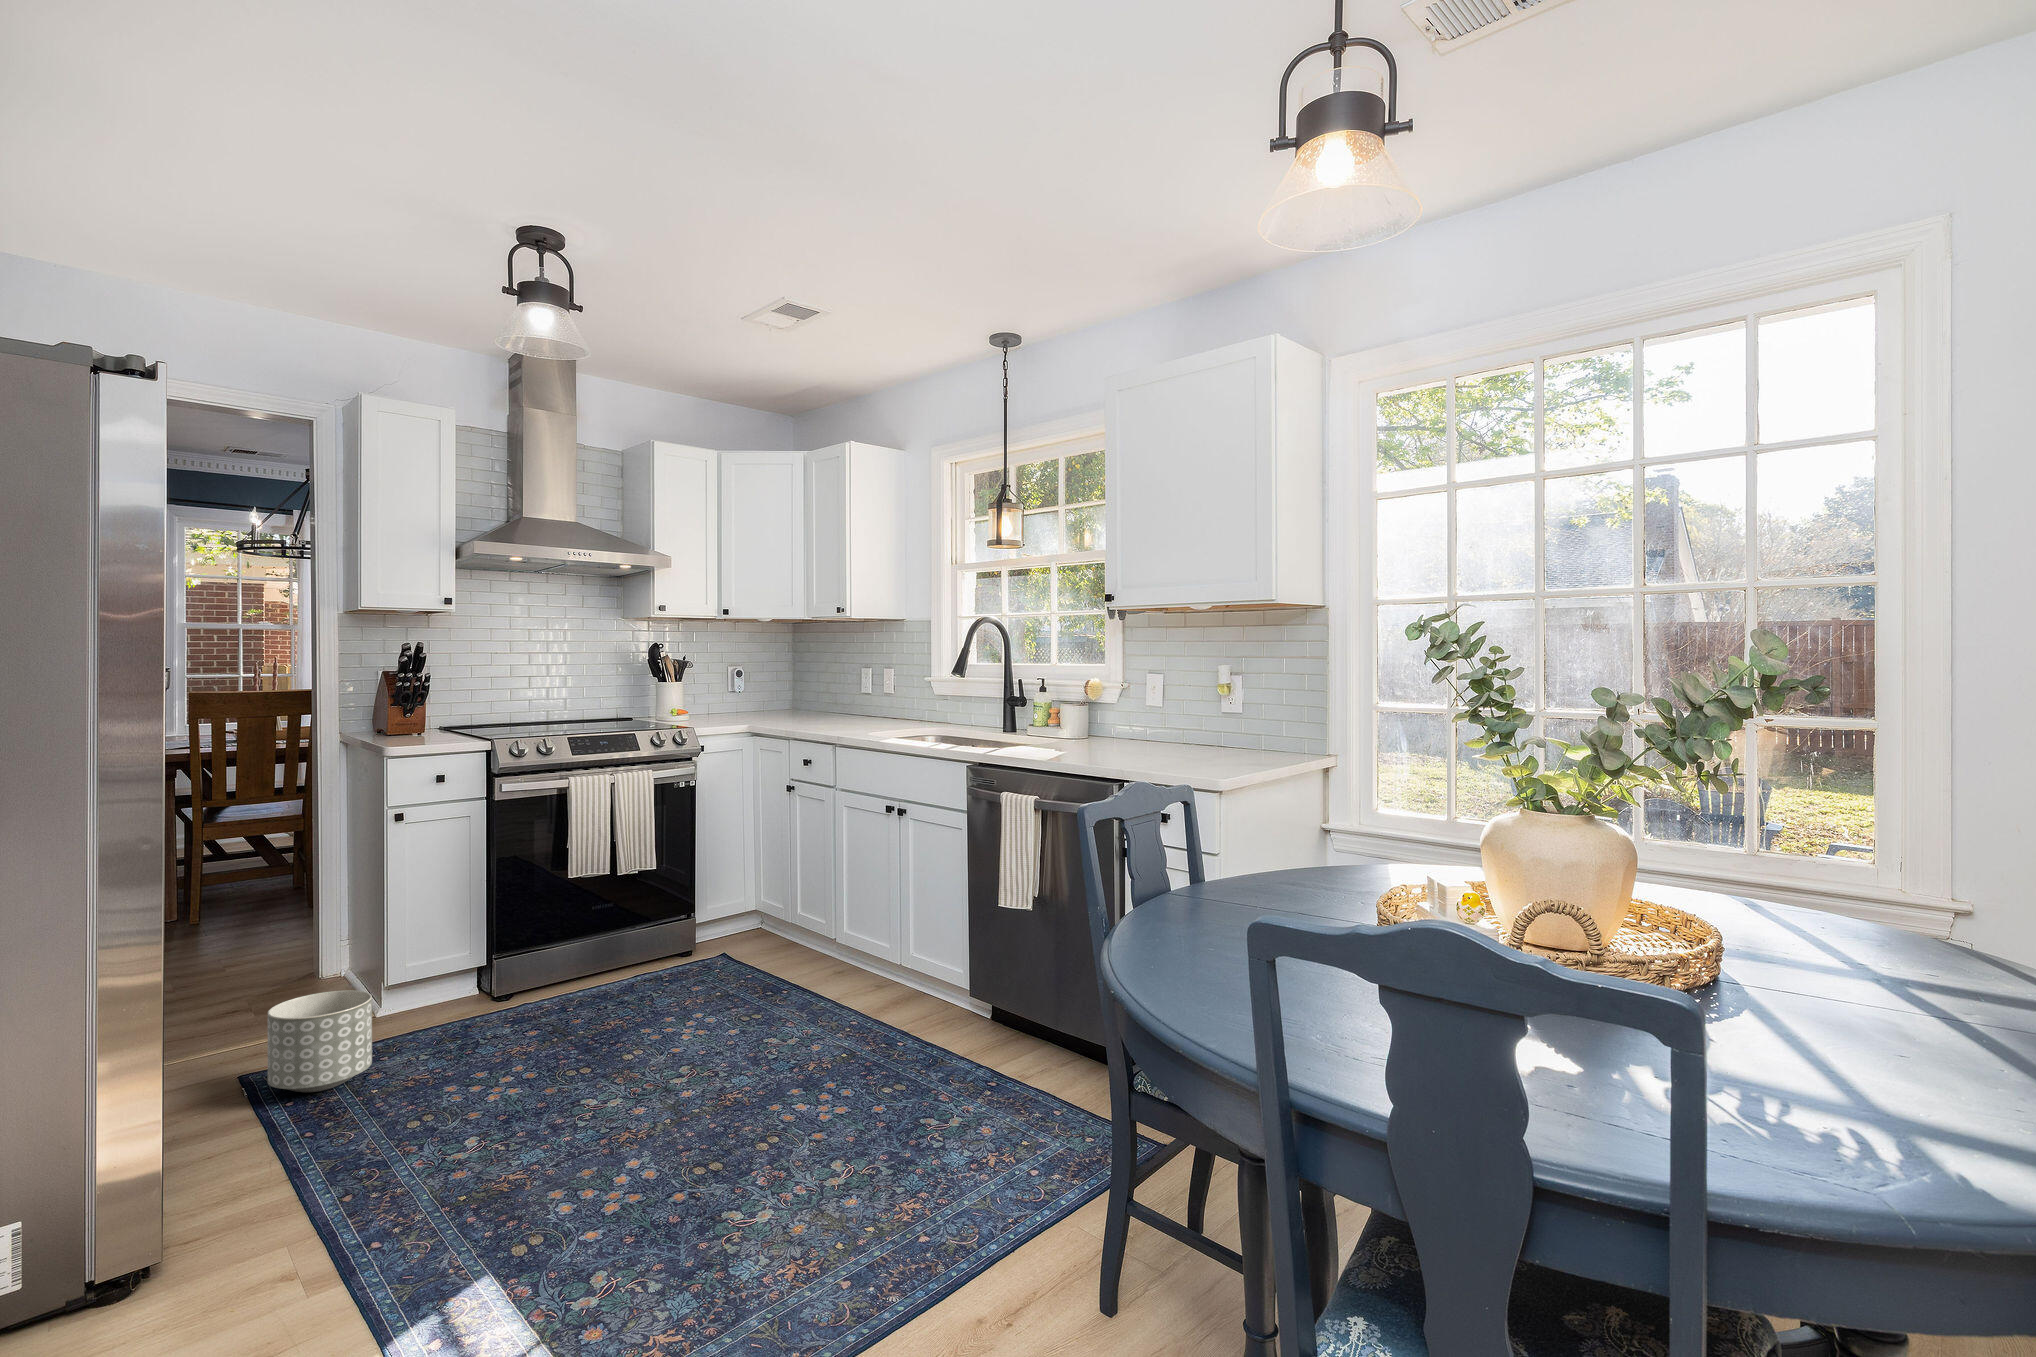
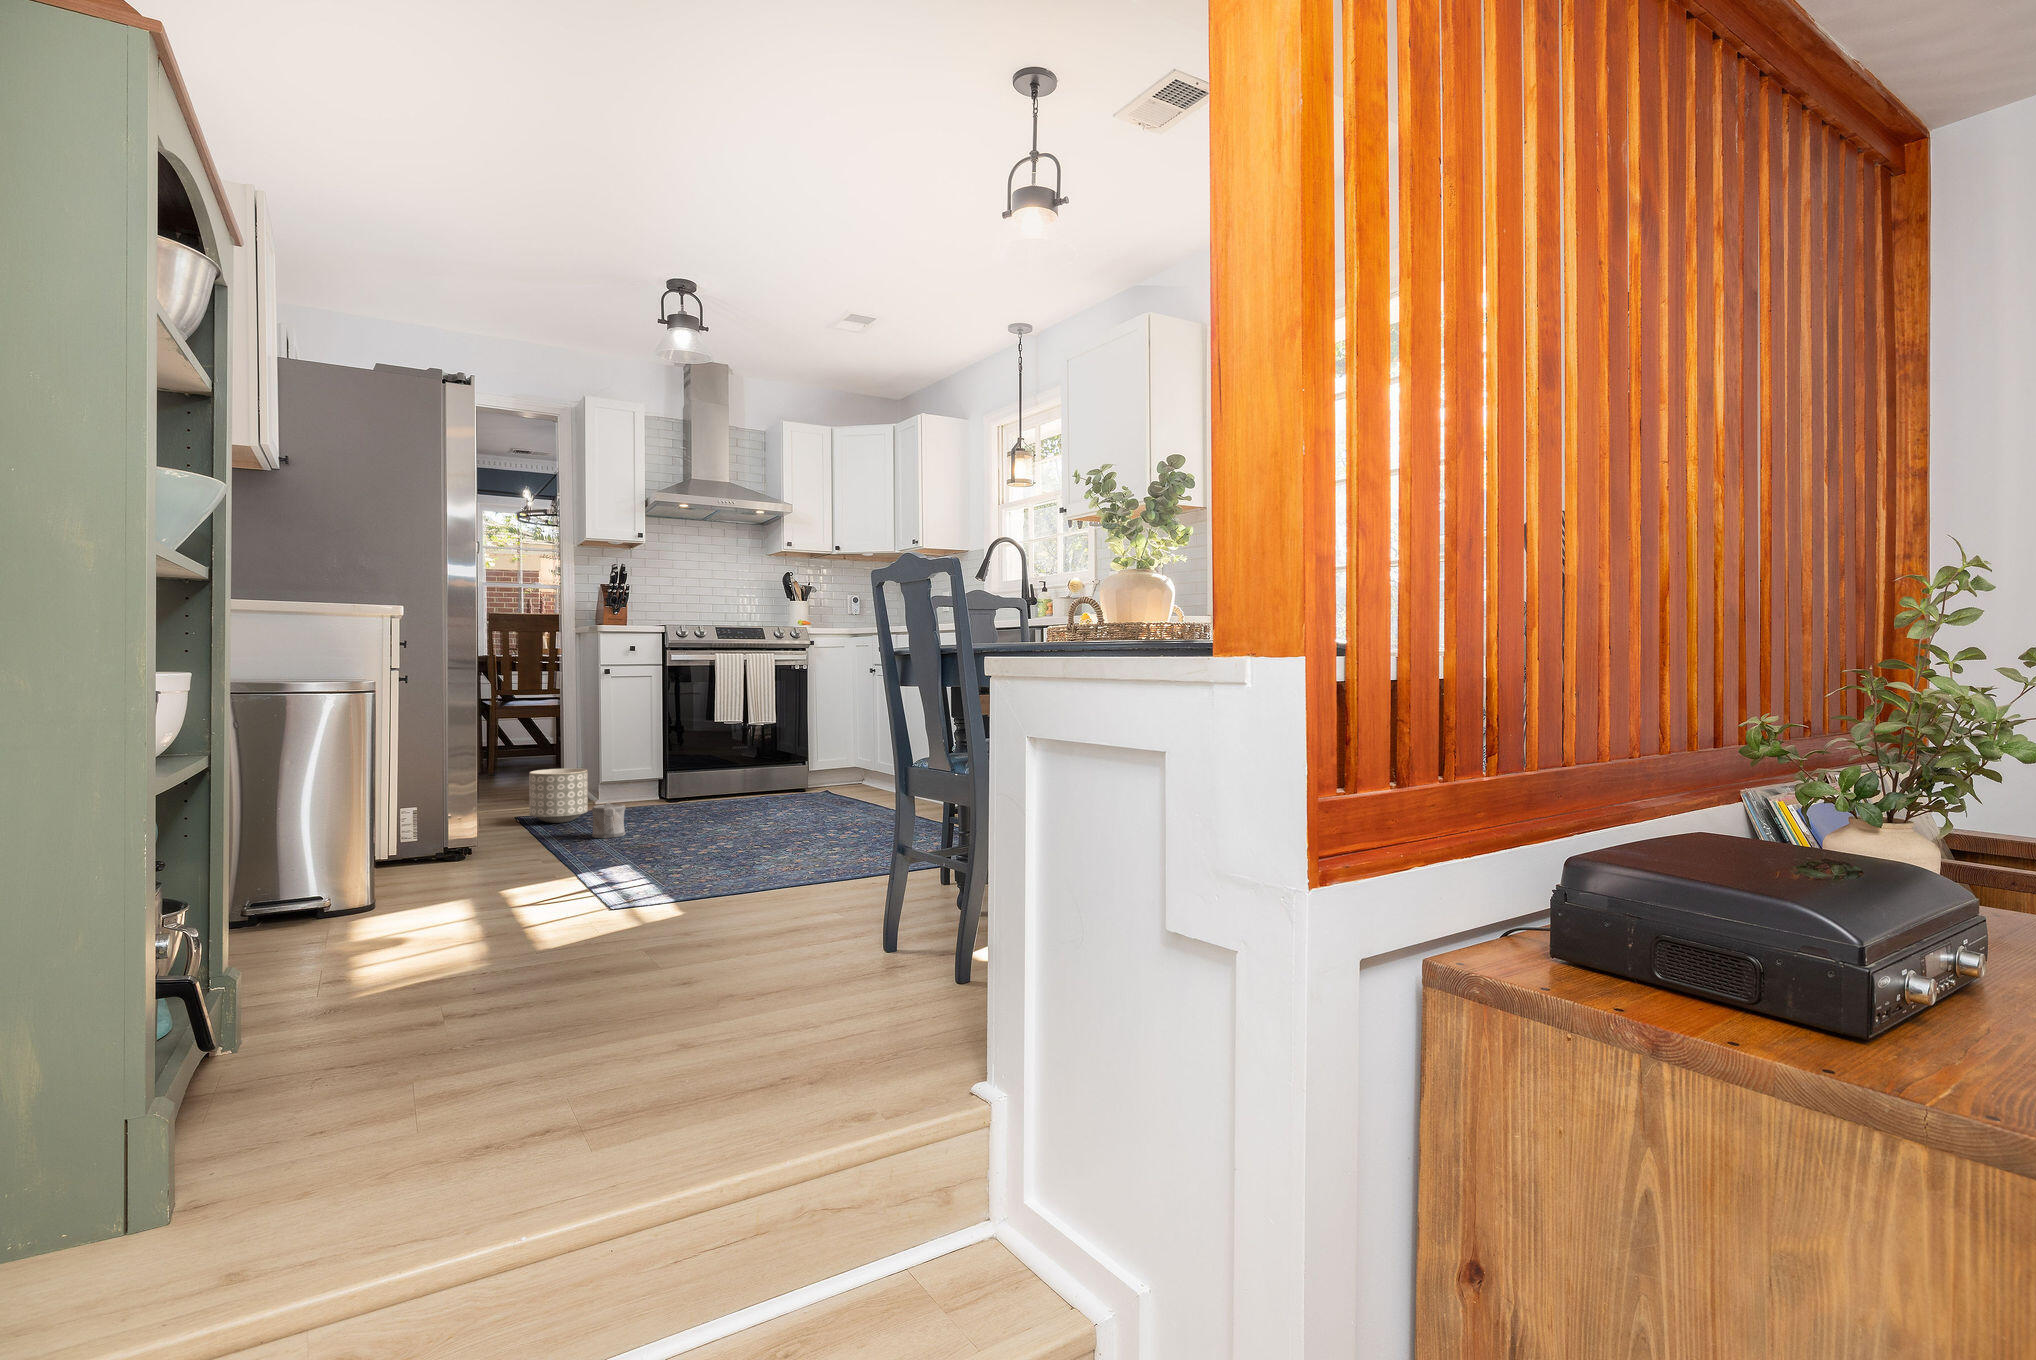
watering can: none [389,1070,449,1147] -> present [592,803,626,838]

